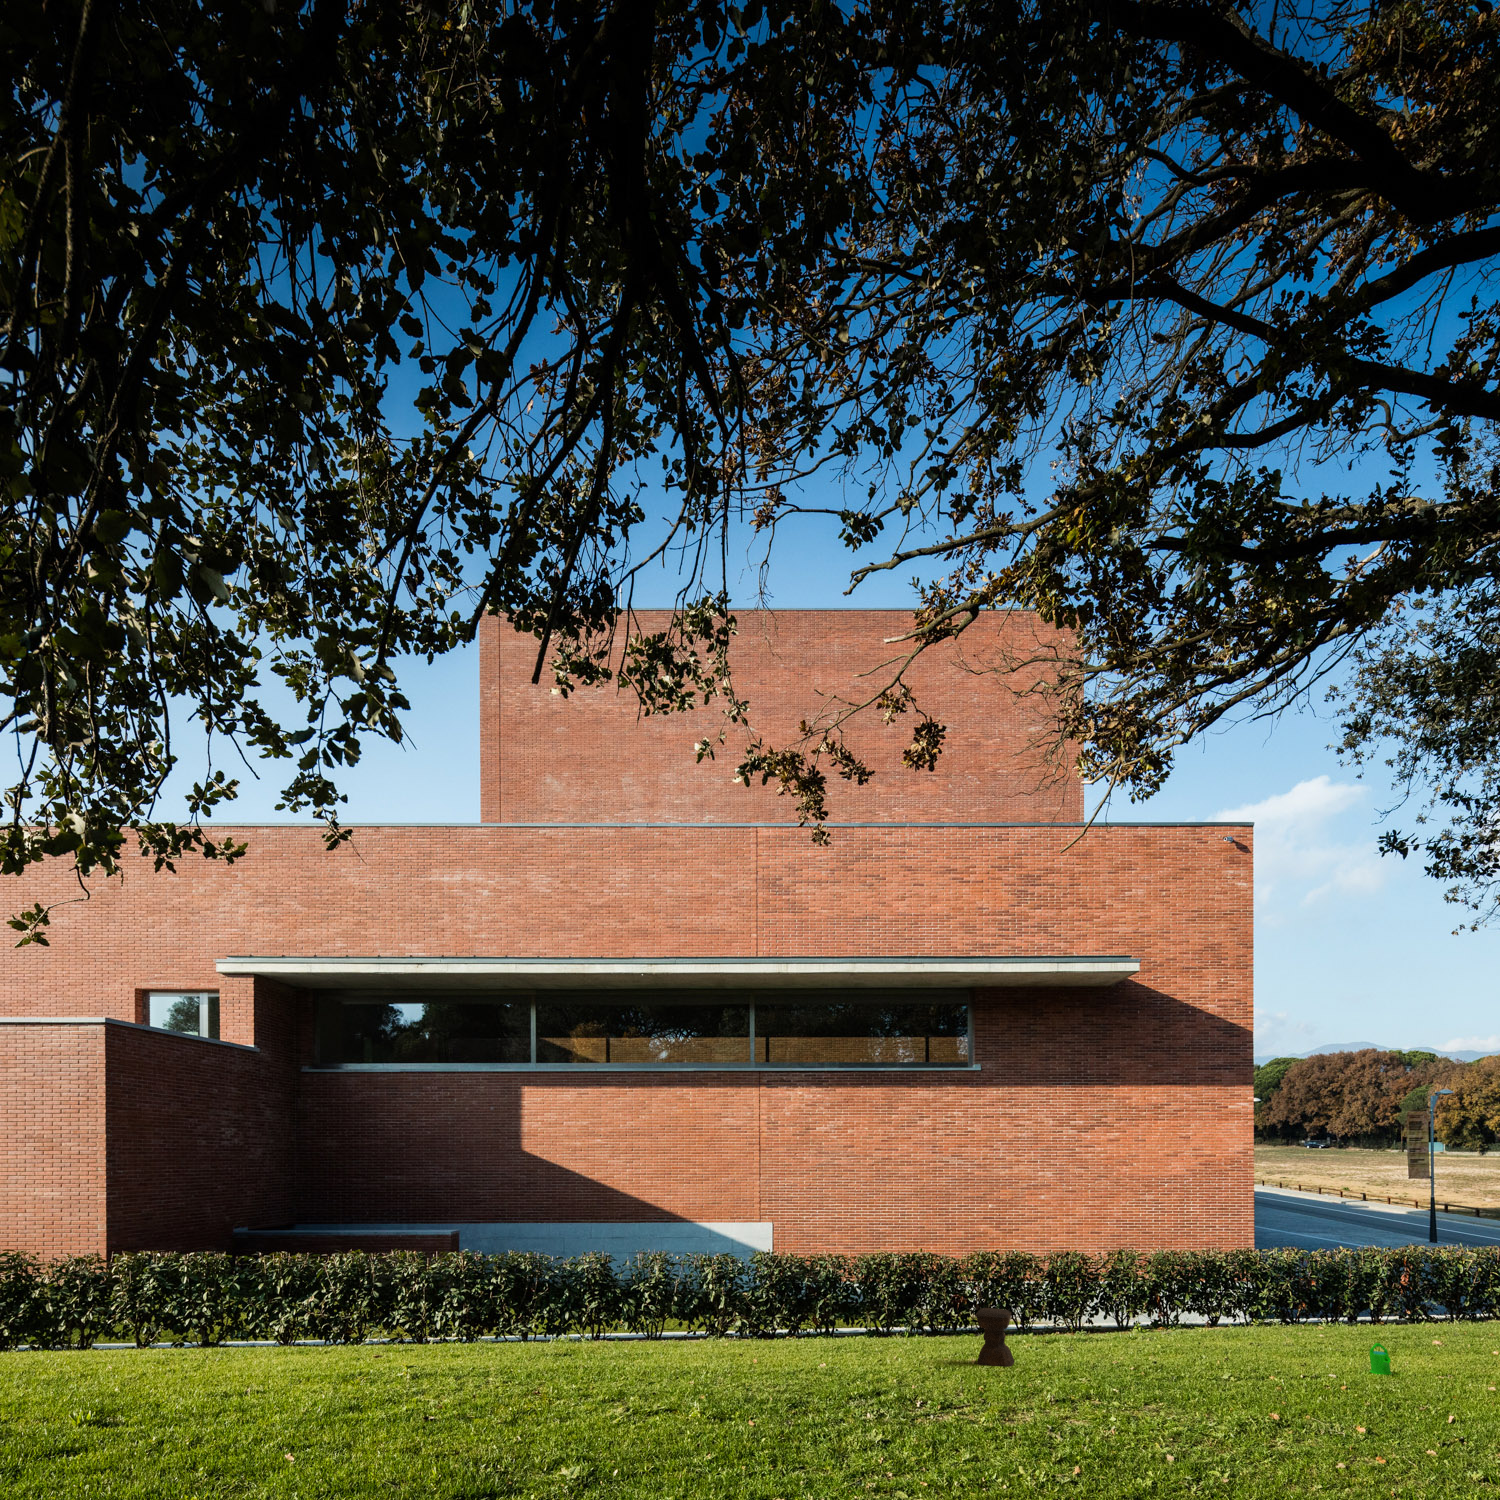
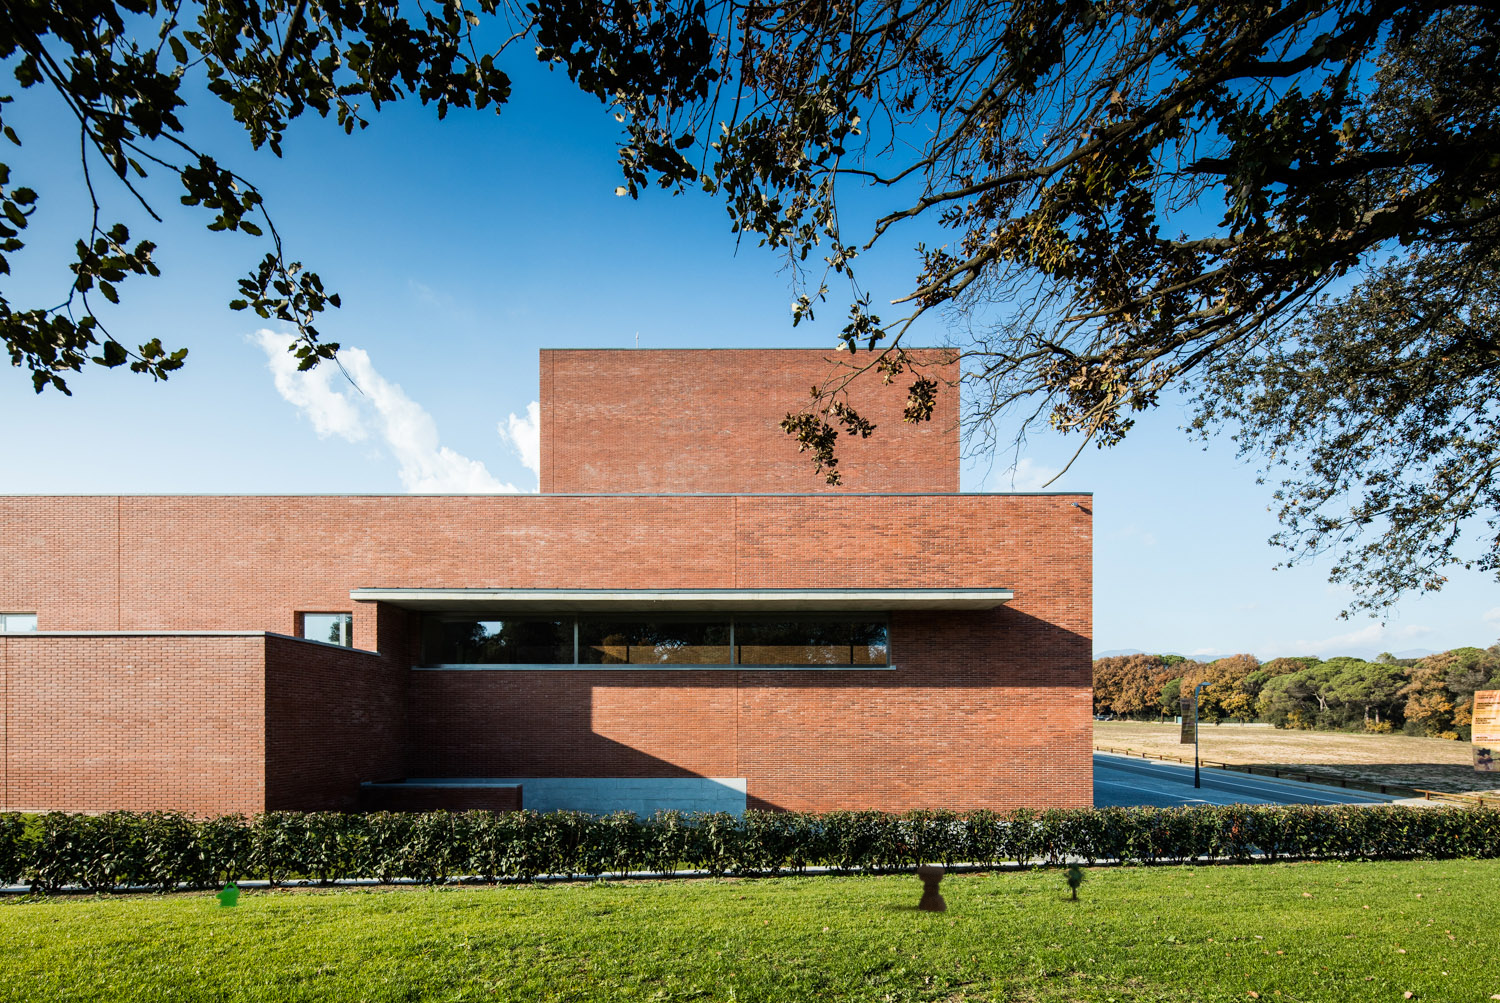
decorative plant: none [1161,1301,1192,1357] -> present [1062,858,1085,902]
watering can: present [1369,1343,1392,1375] -> present [216,882,240,907]

